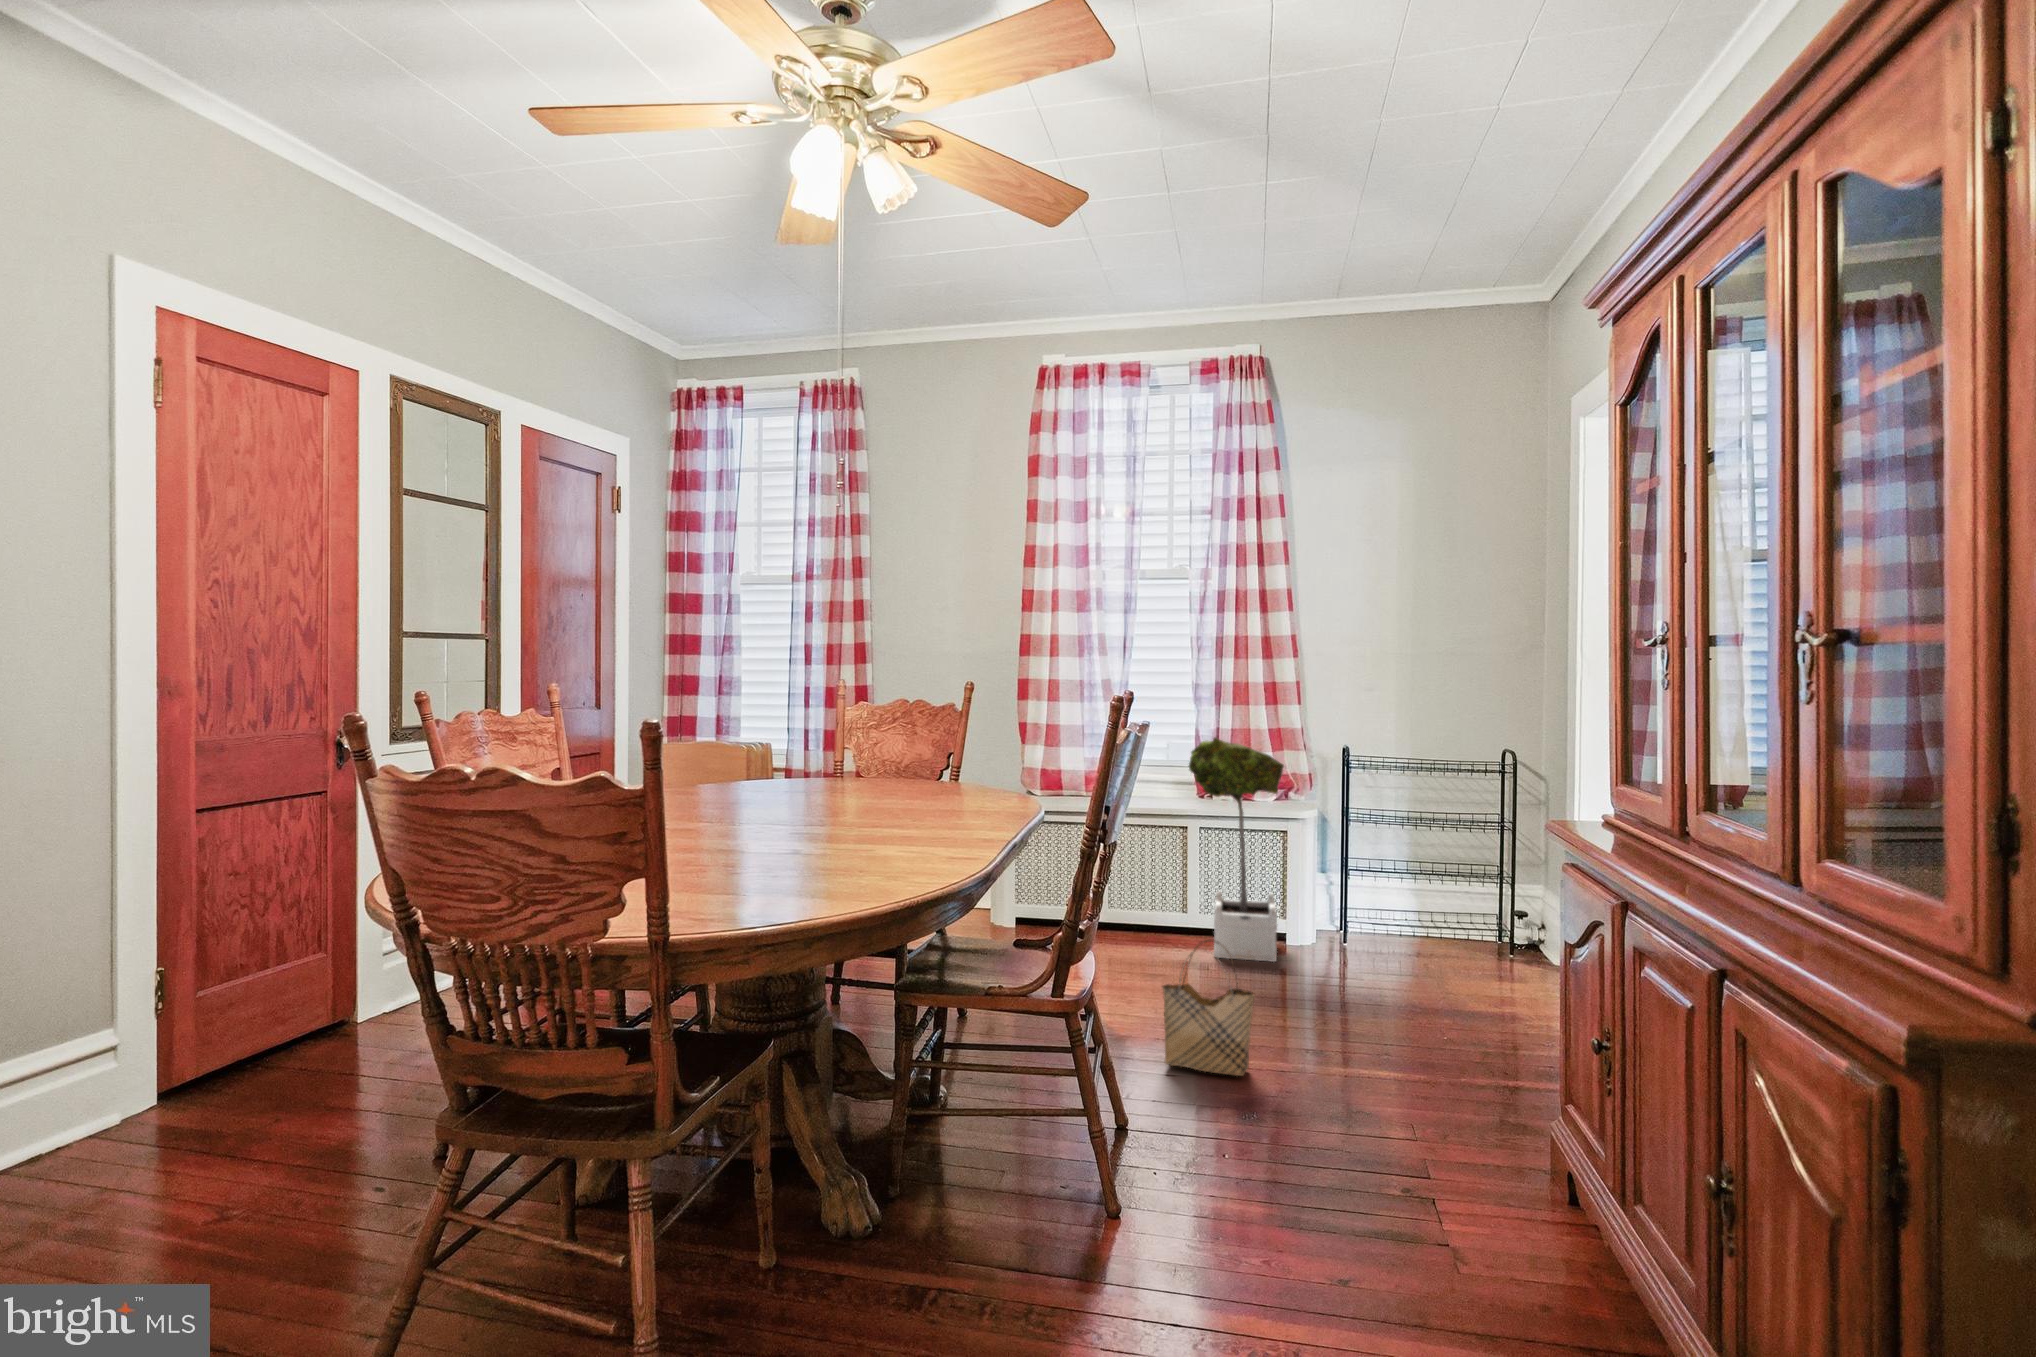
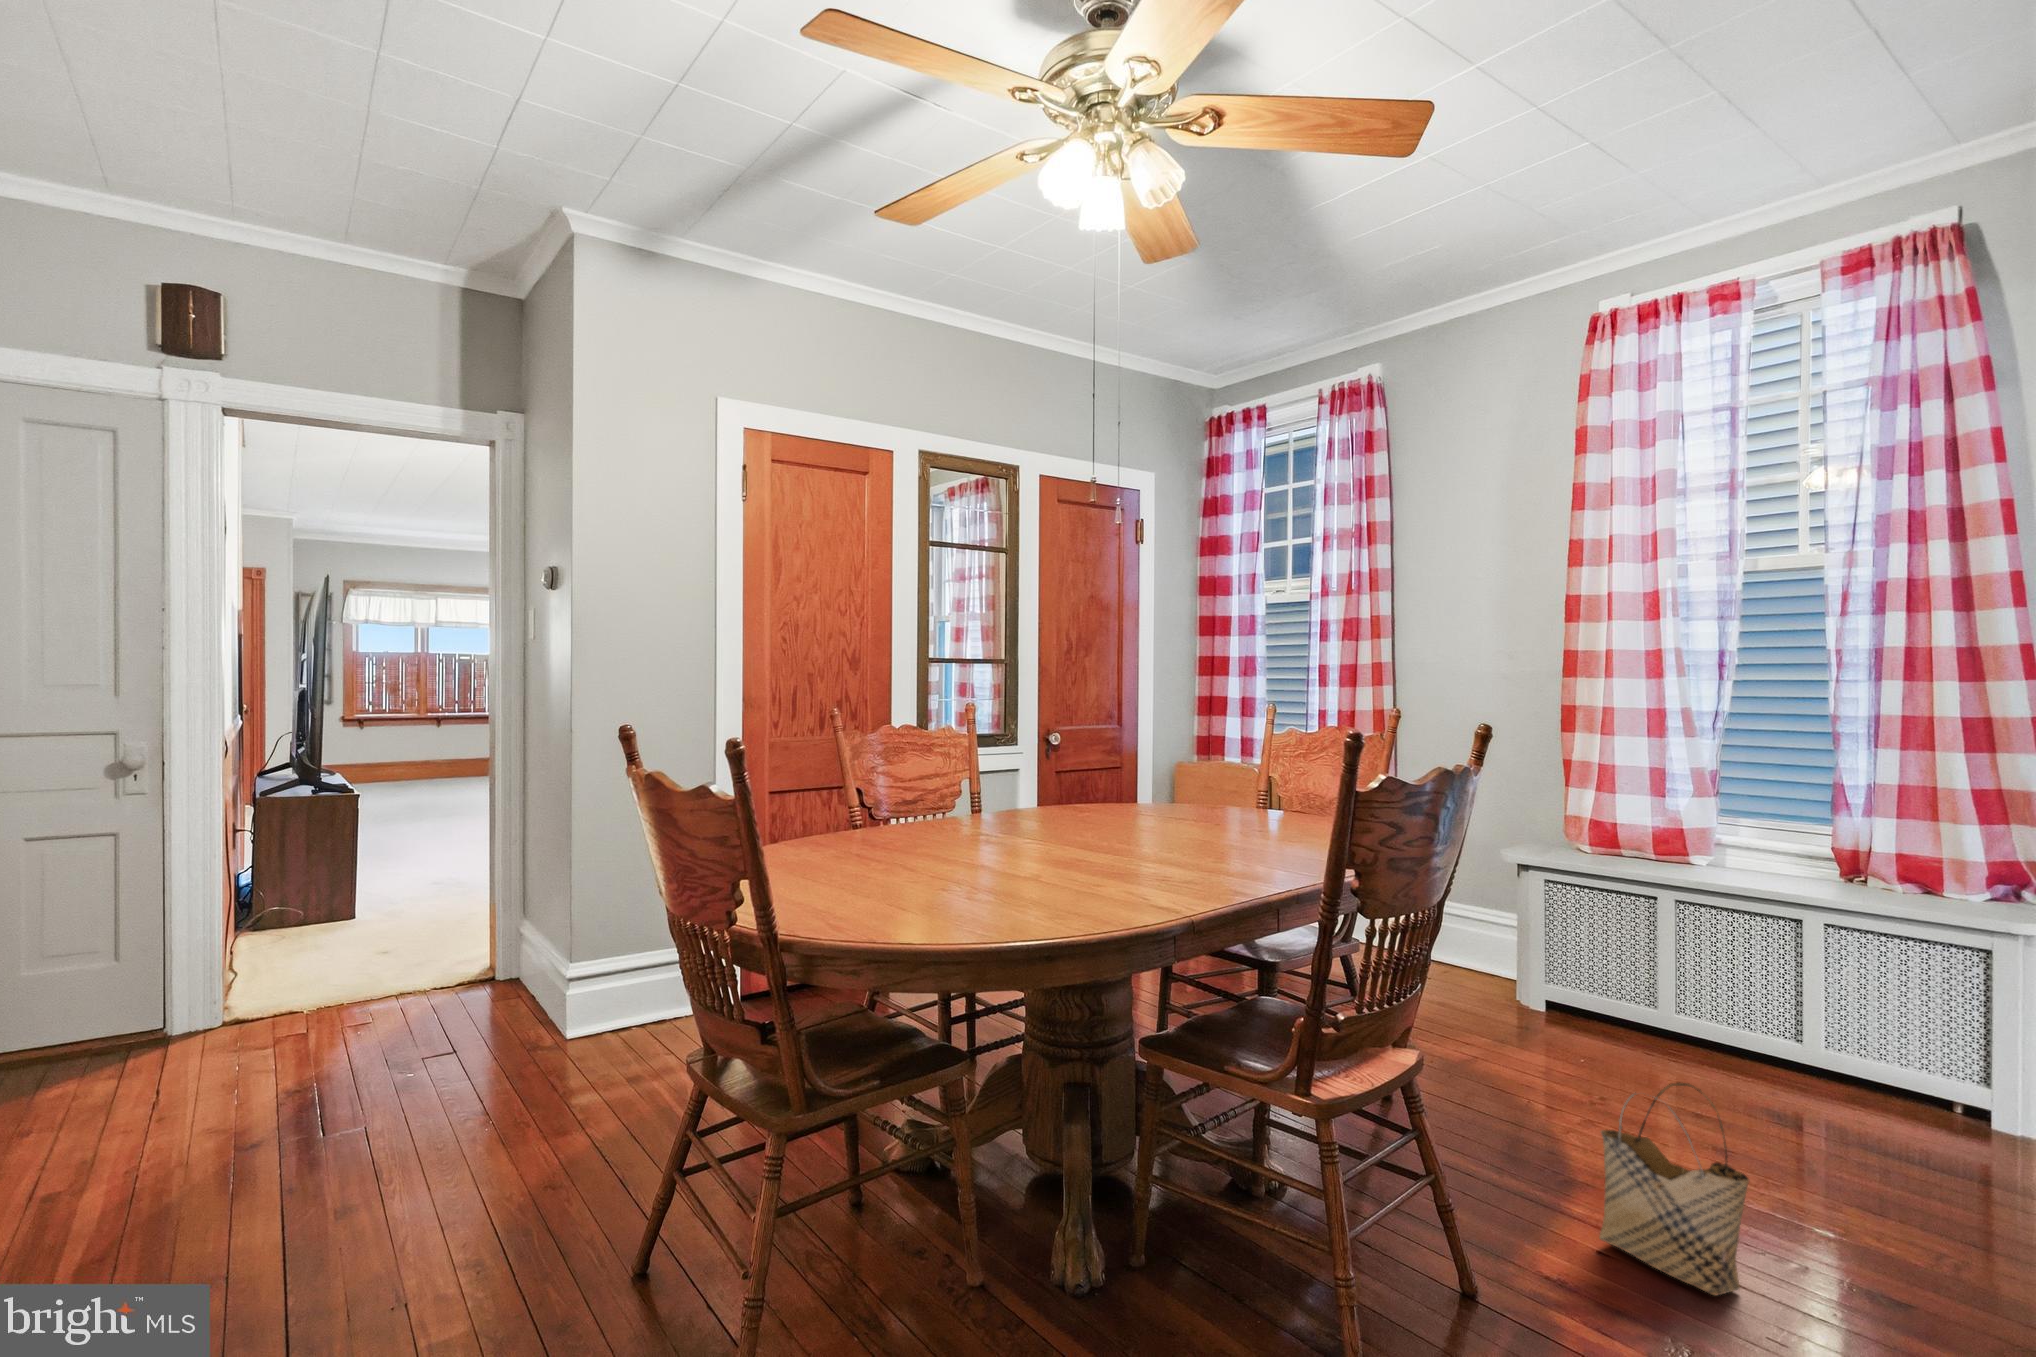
potted tree: present [1189,737,1284,962] -> none [1789,795,1970,1151]

